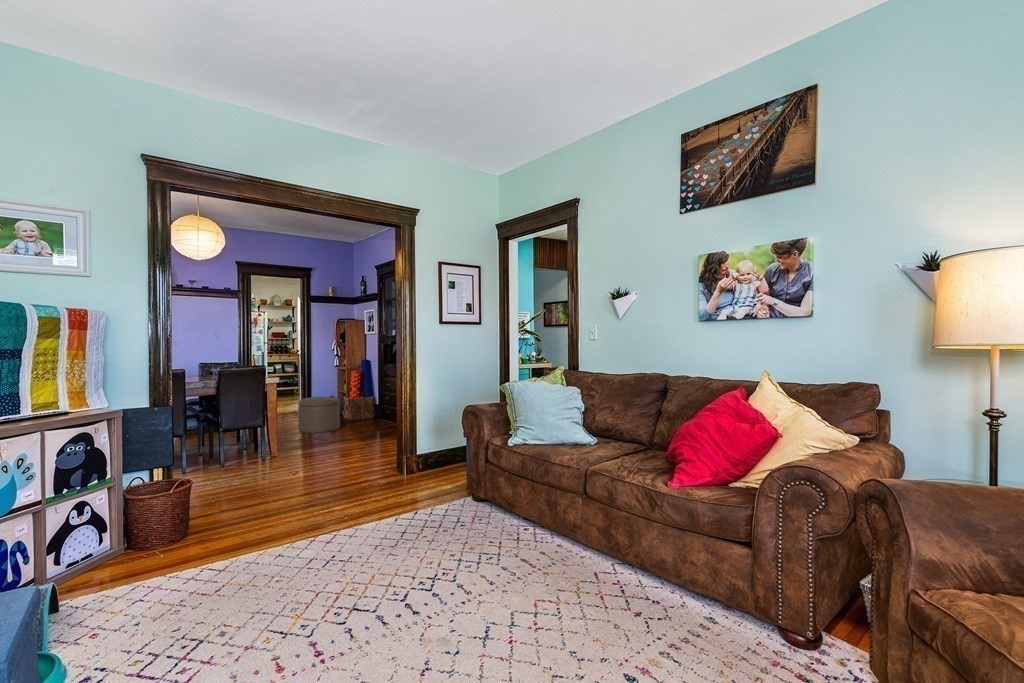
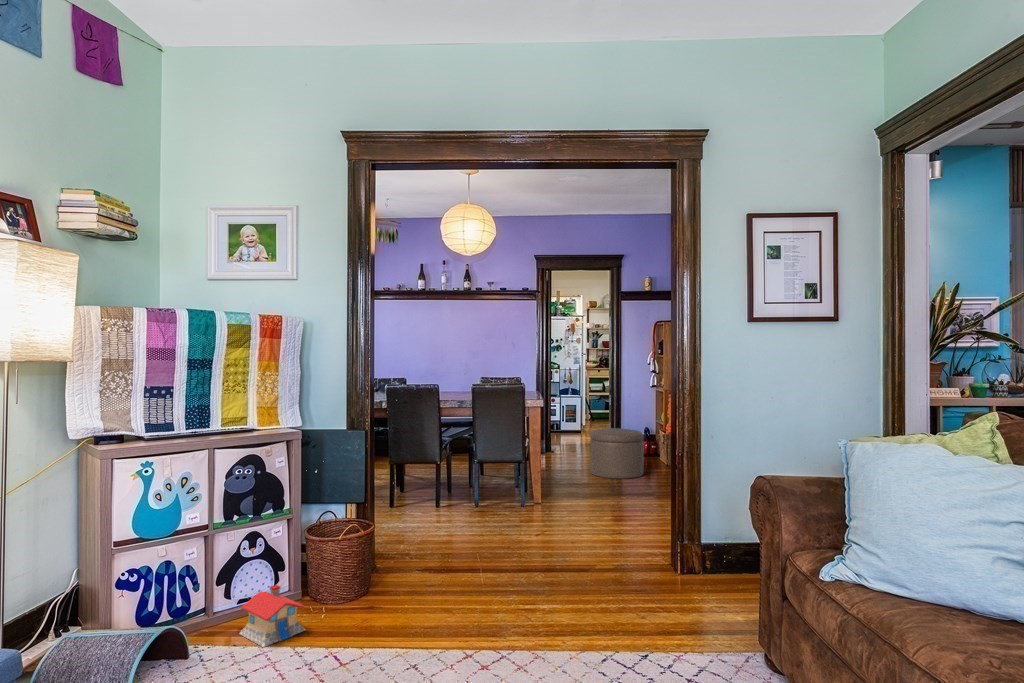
toy house: none [89,538,158,586] -> present [239,585,305,647]

